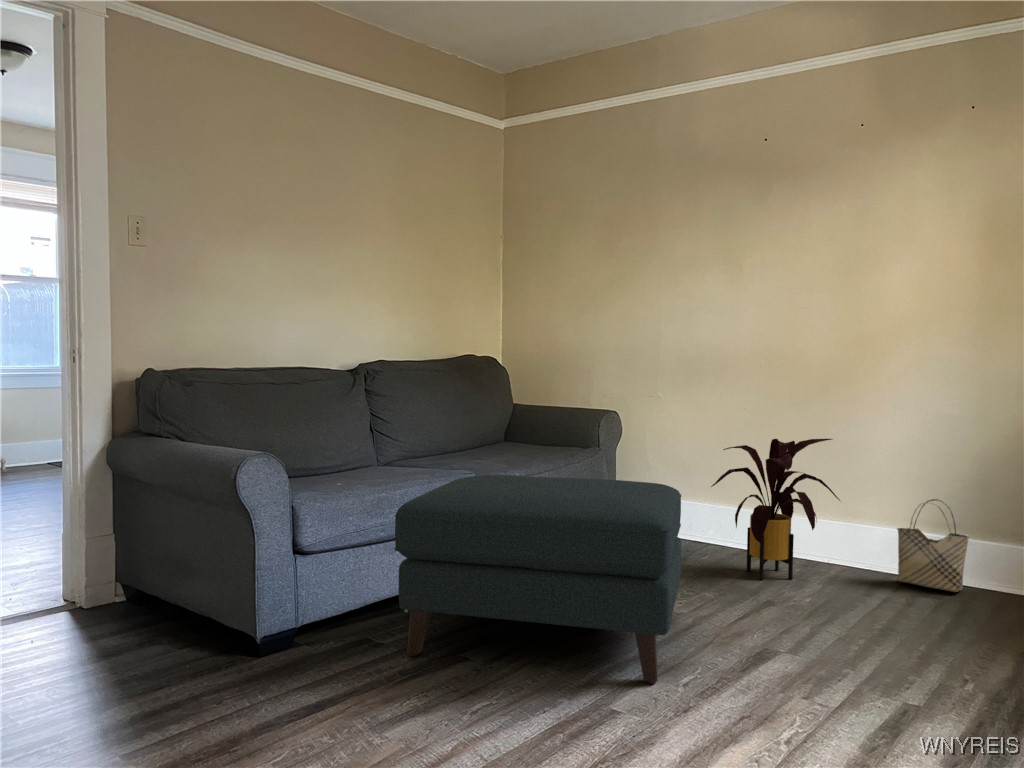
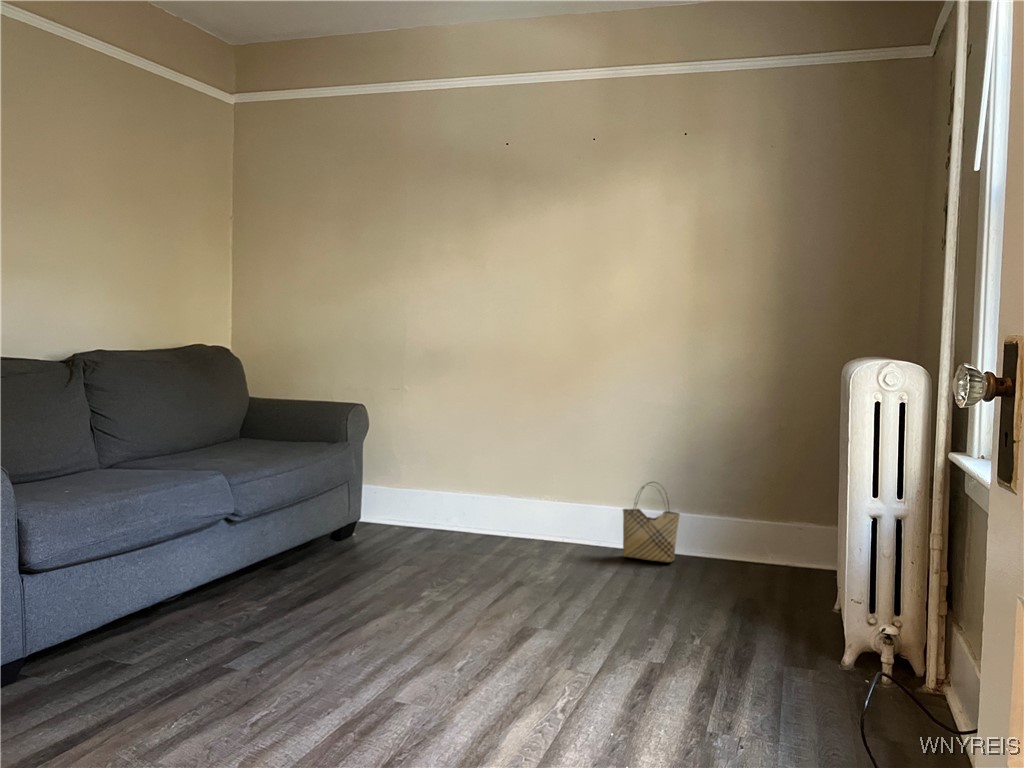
house plant: present [711,439,840,580] -> none [461,429,576,565]
ottoman: present [394,475,681,684] -> none [149,474,449,675]

